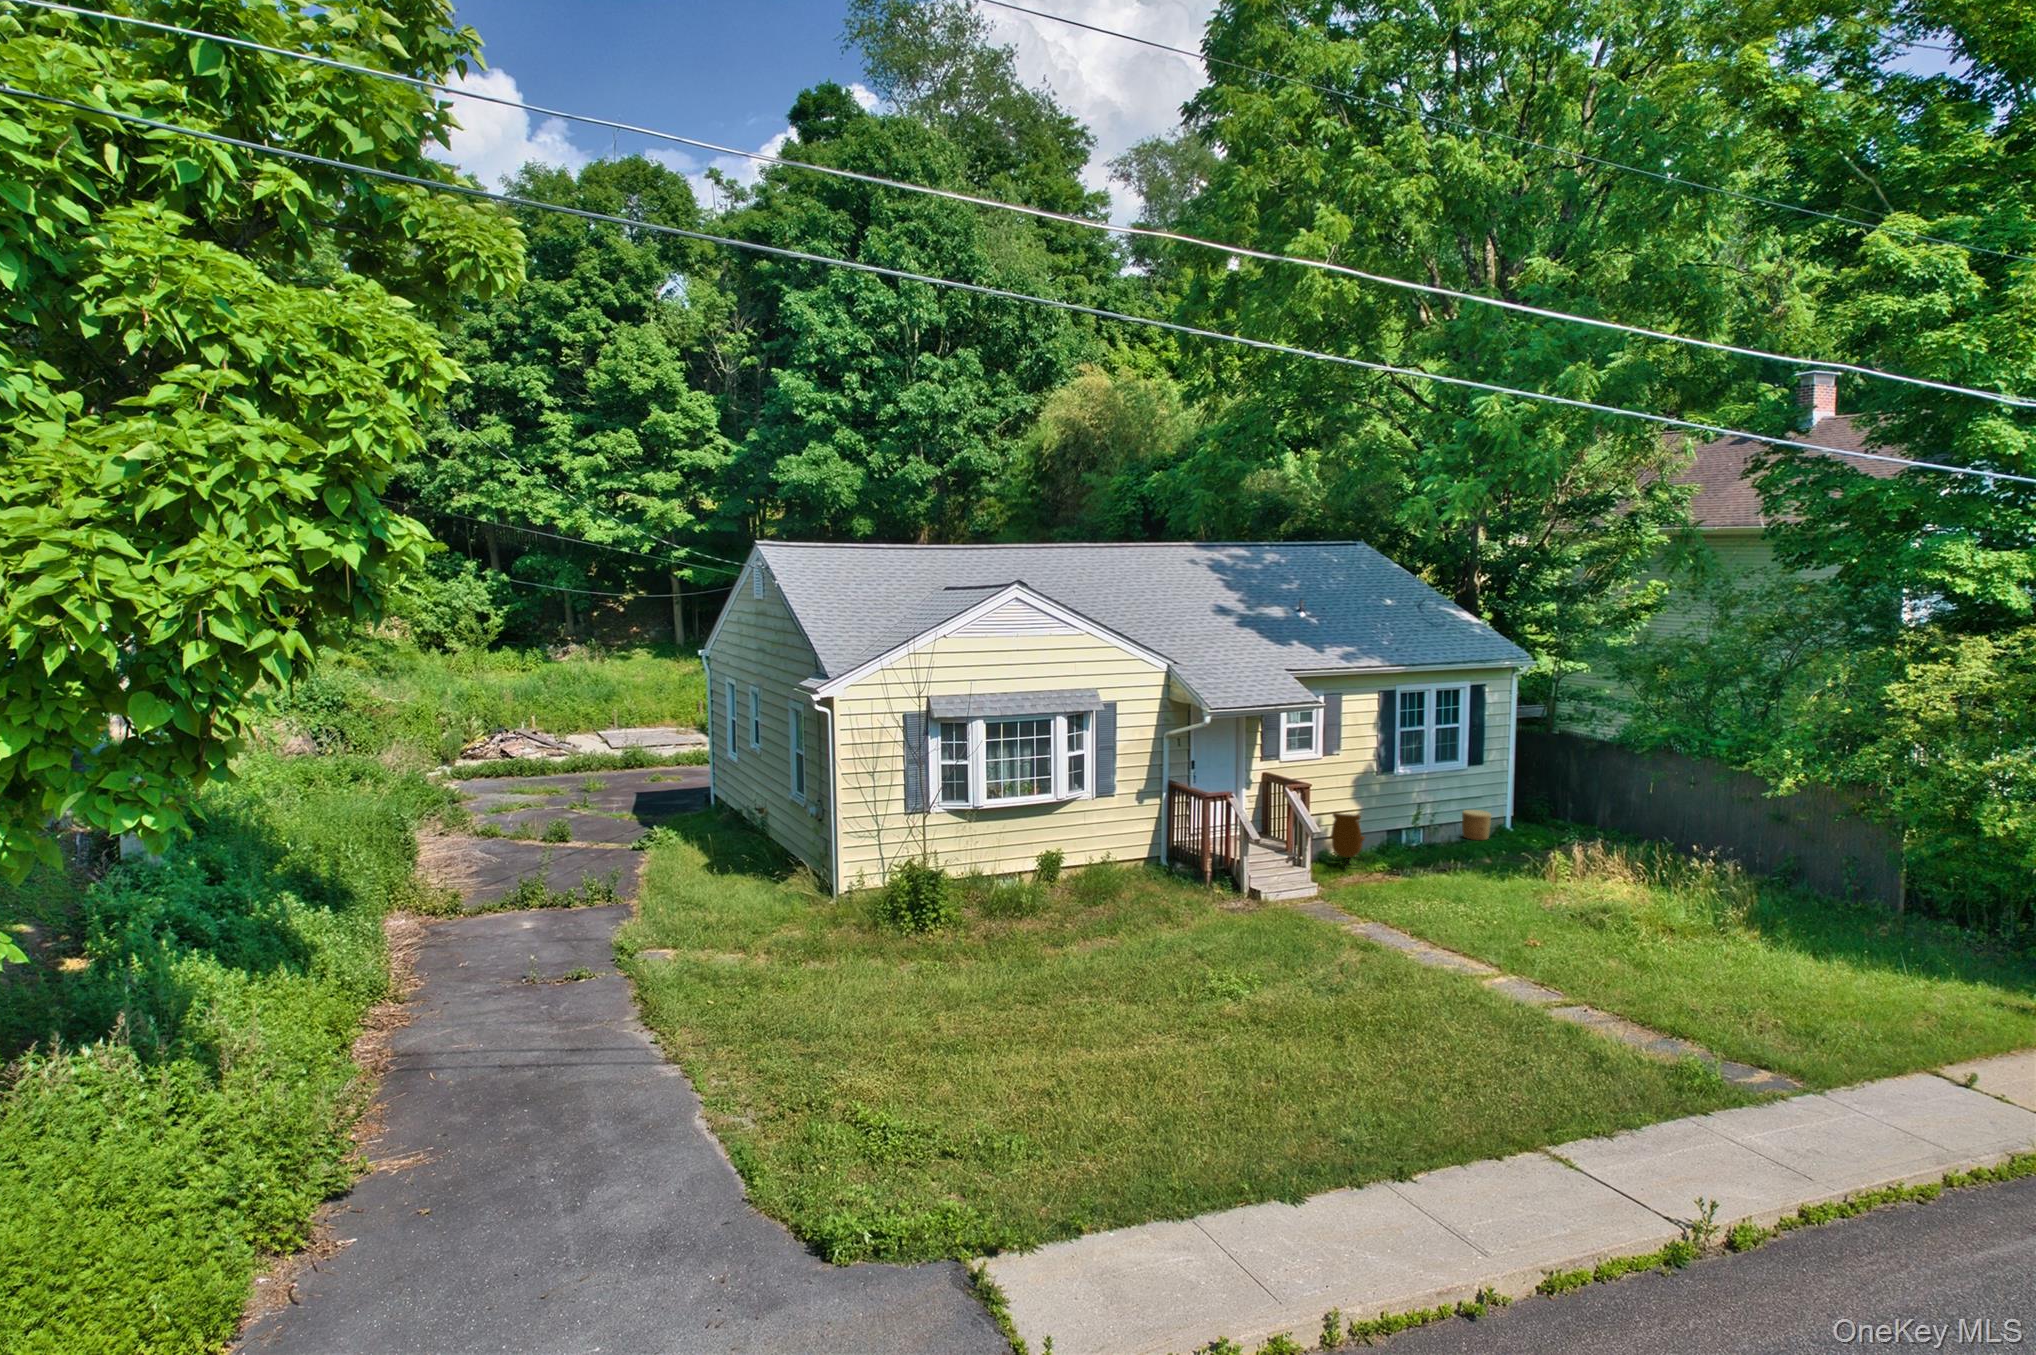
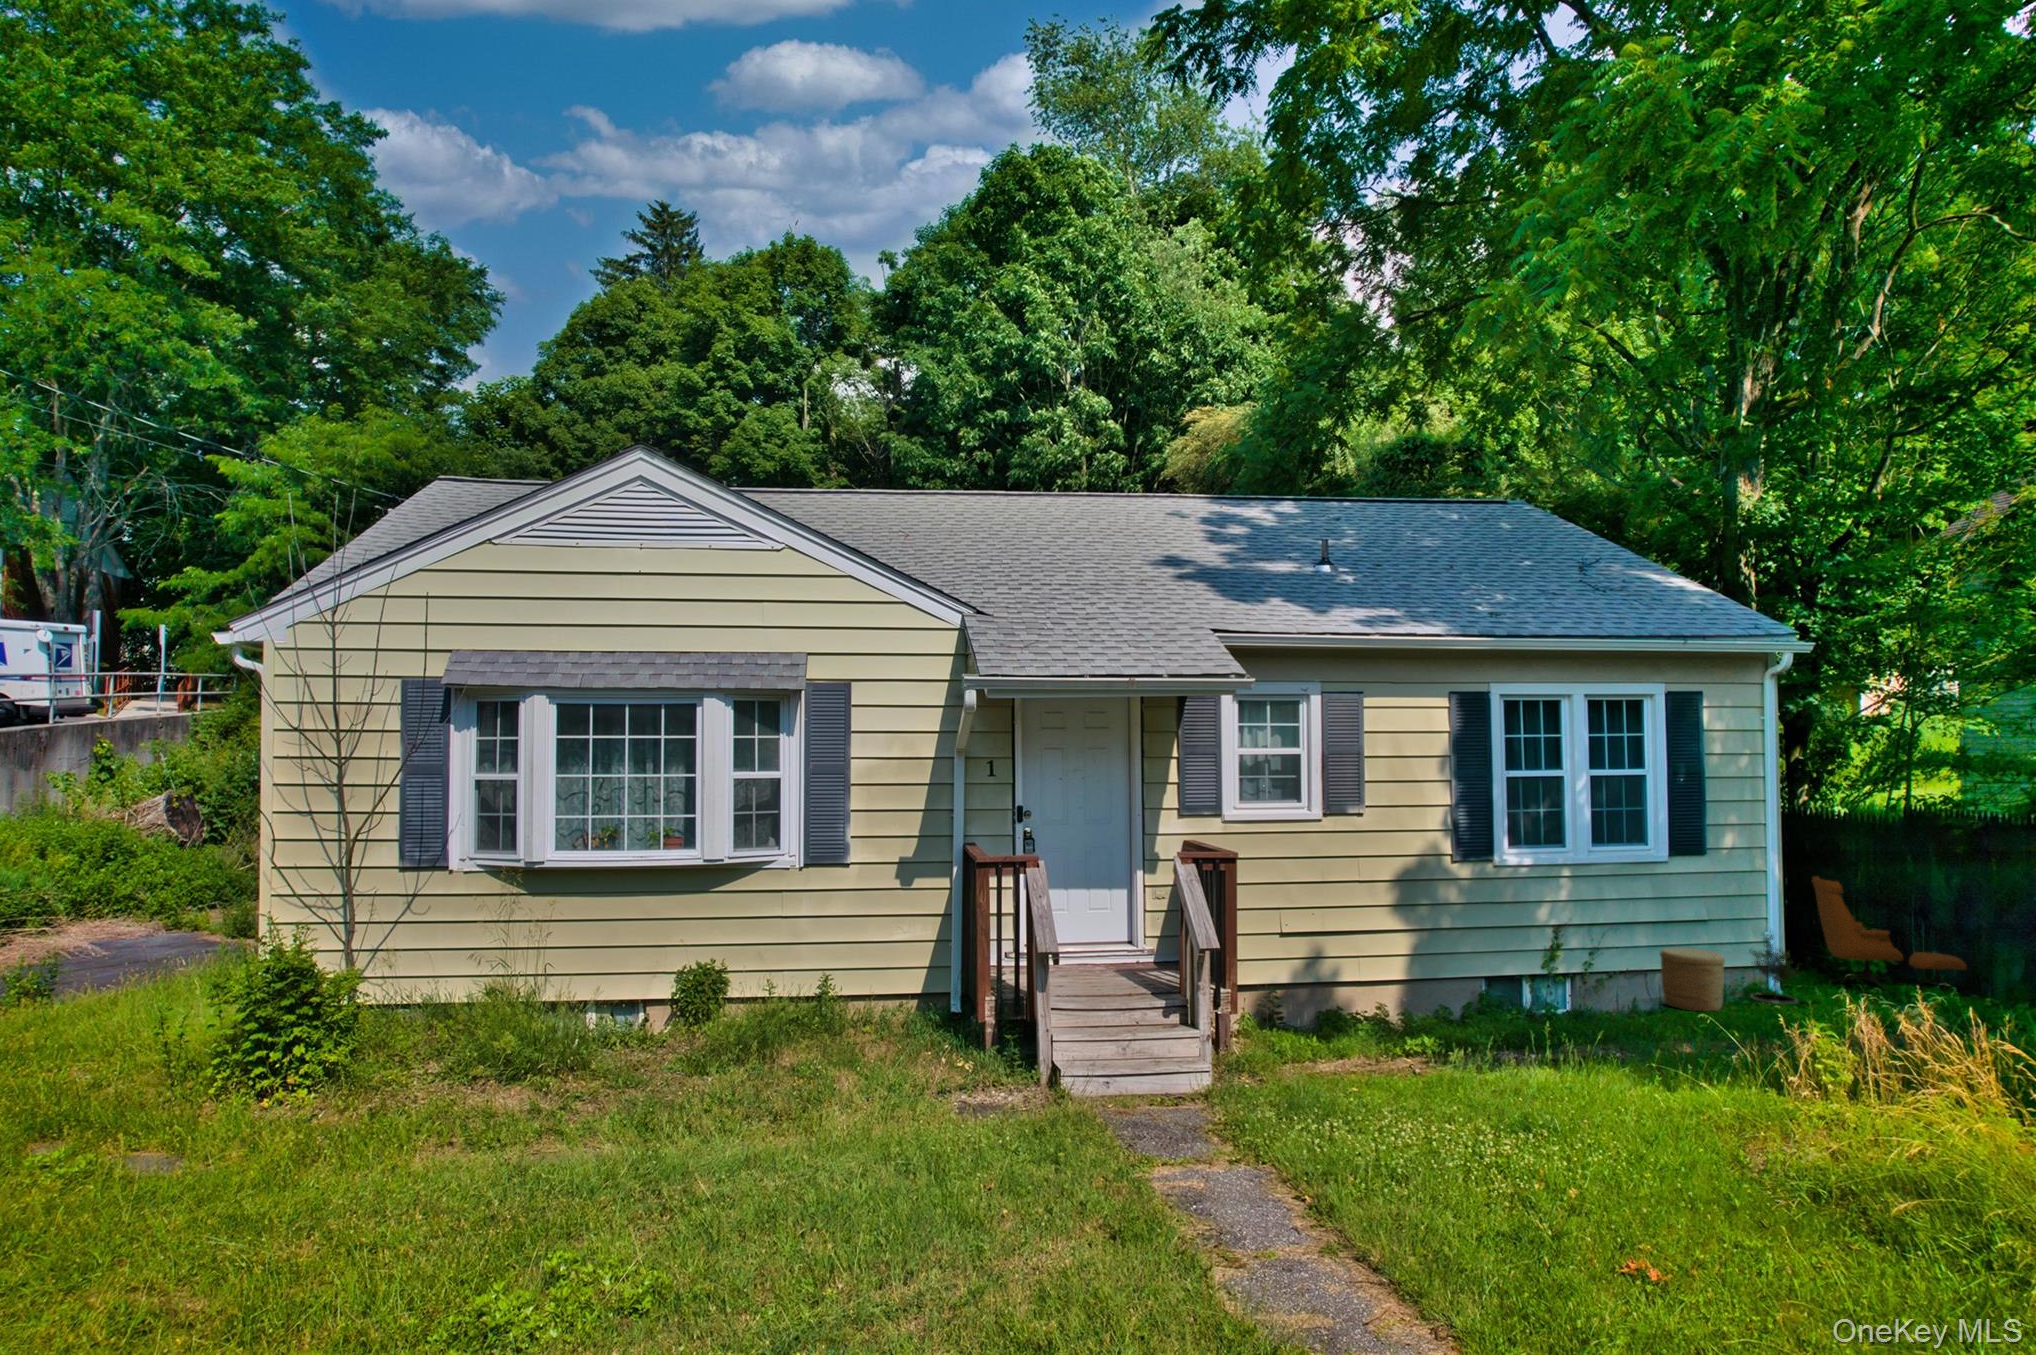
potted tree: none [1497,798,1521,834] -> present [1750,931,1798,1004]
lounge chair: present [1330,813,1365,869] -> present [1812,876,1966,990]

